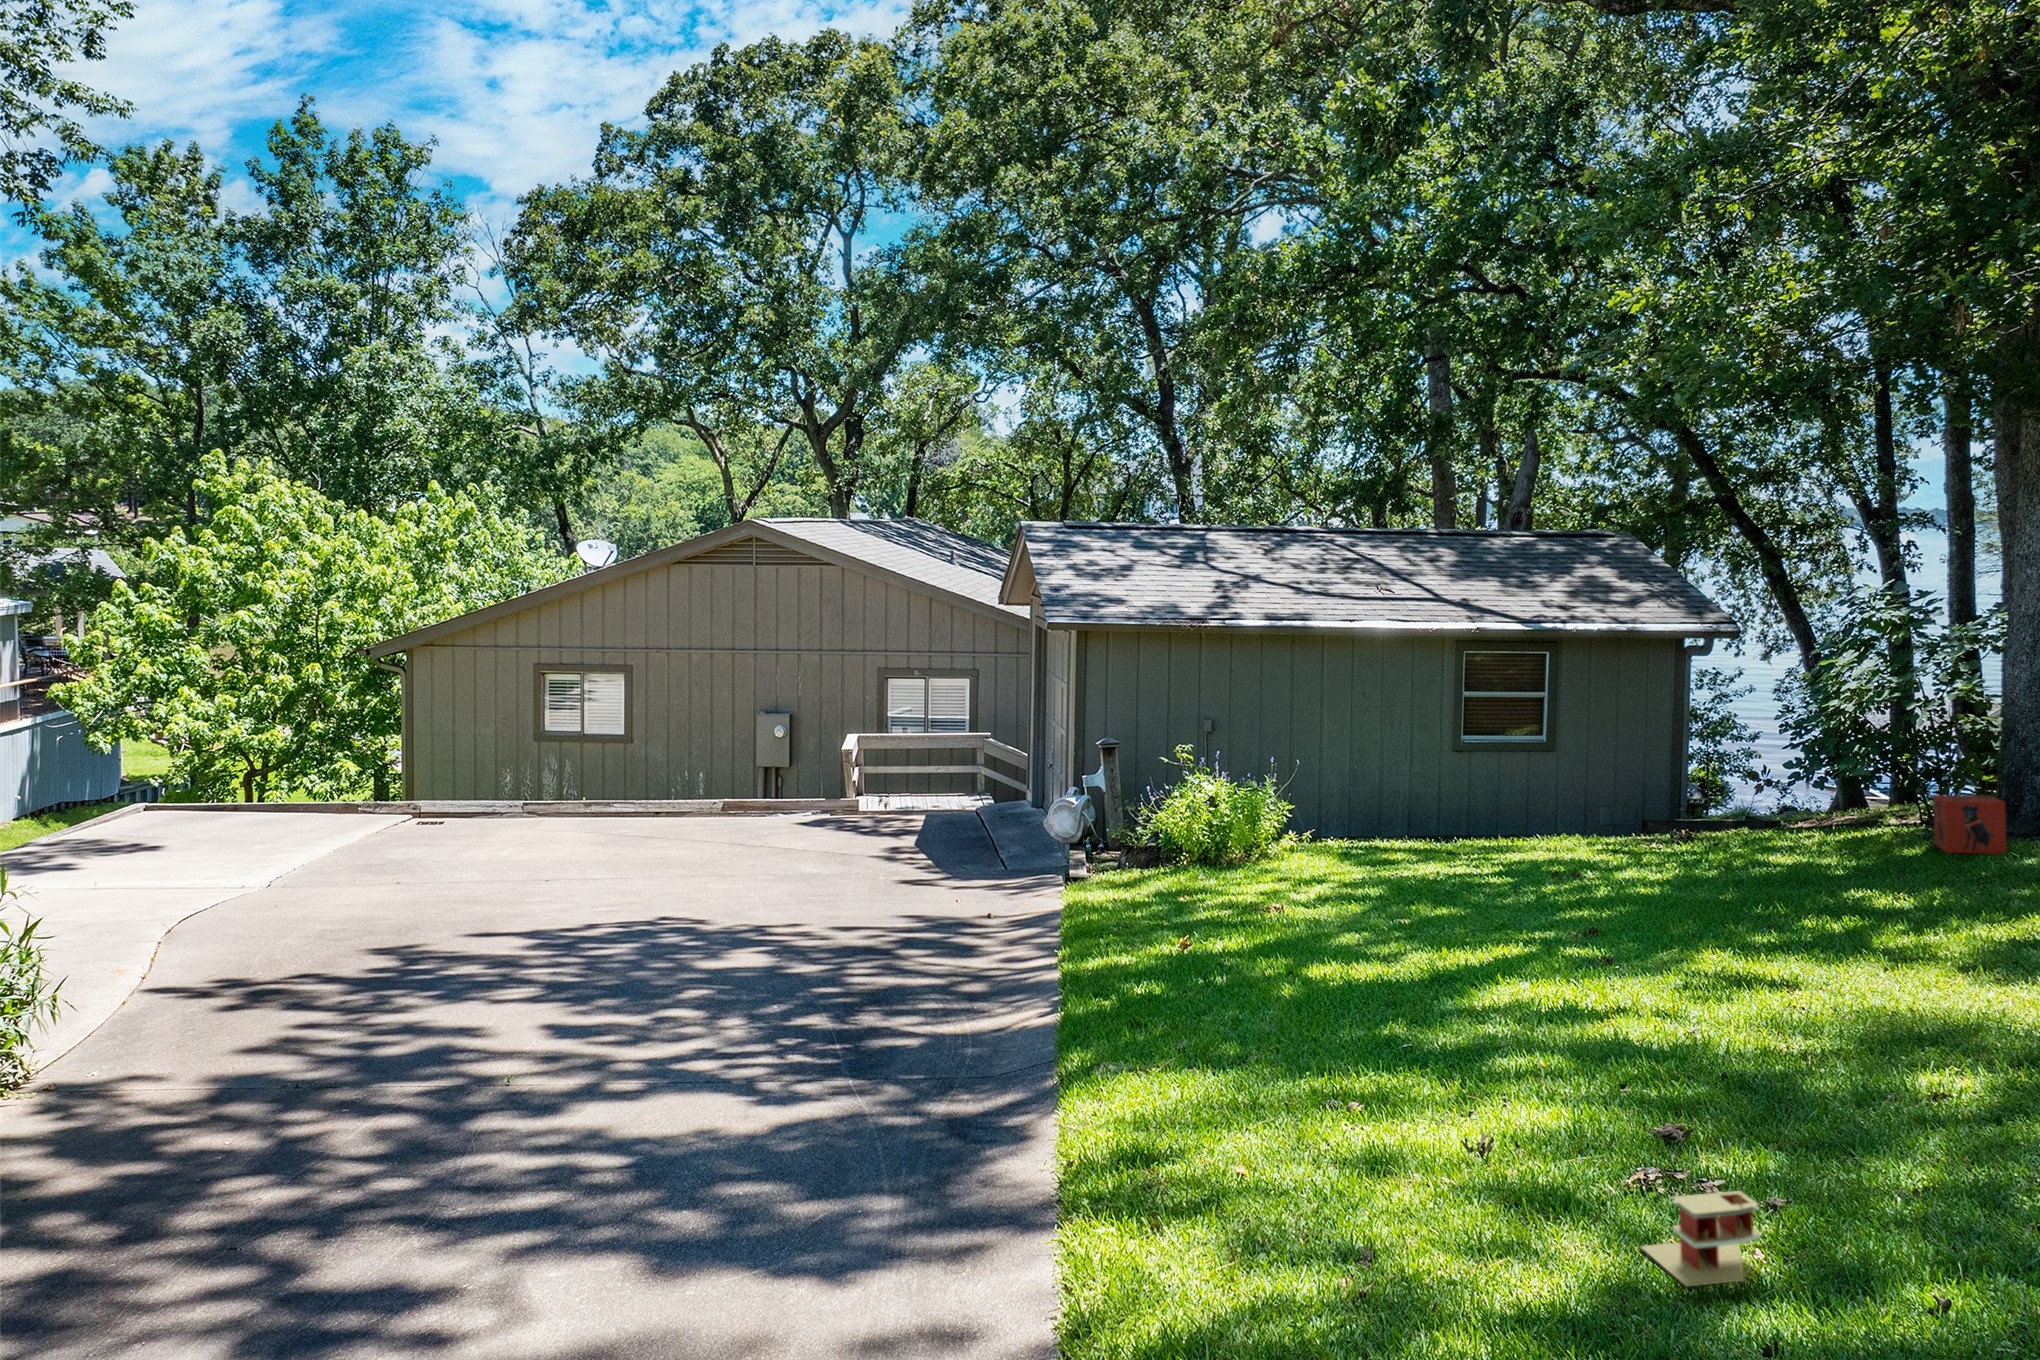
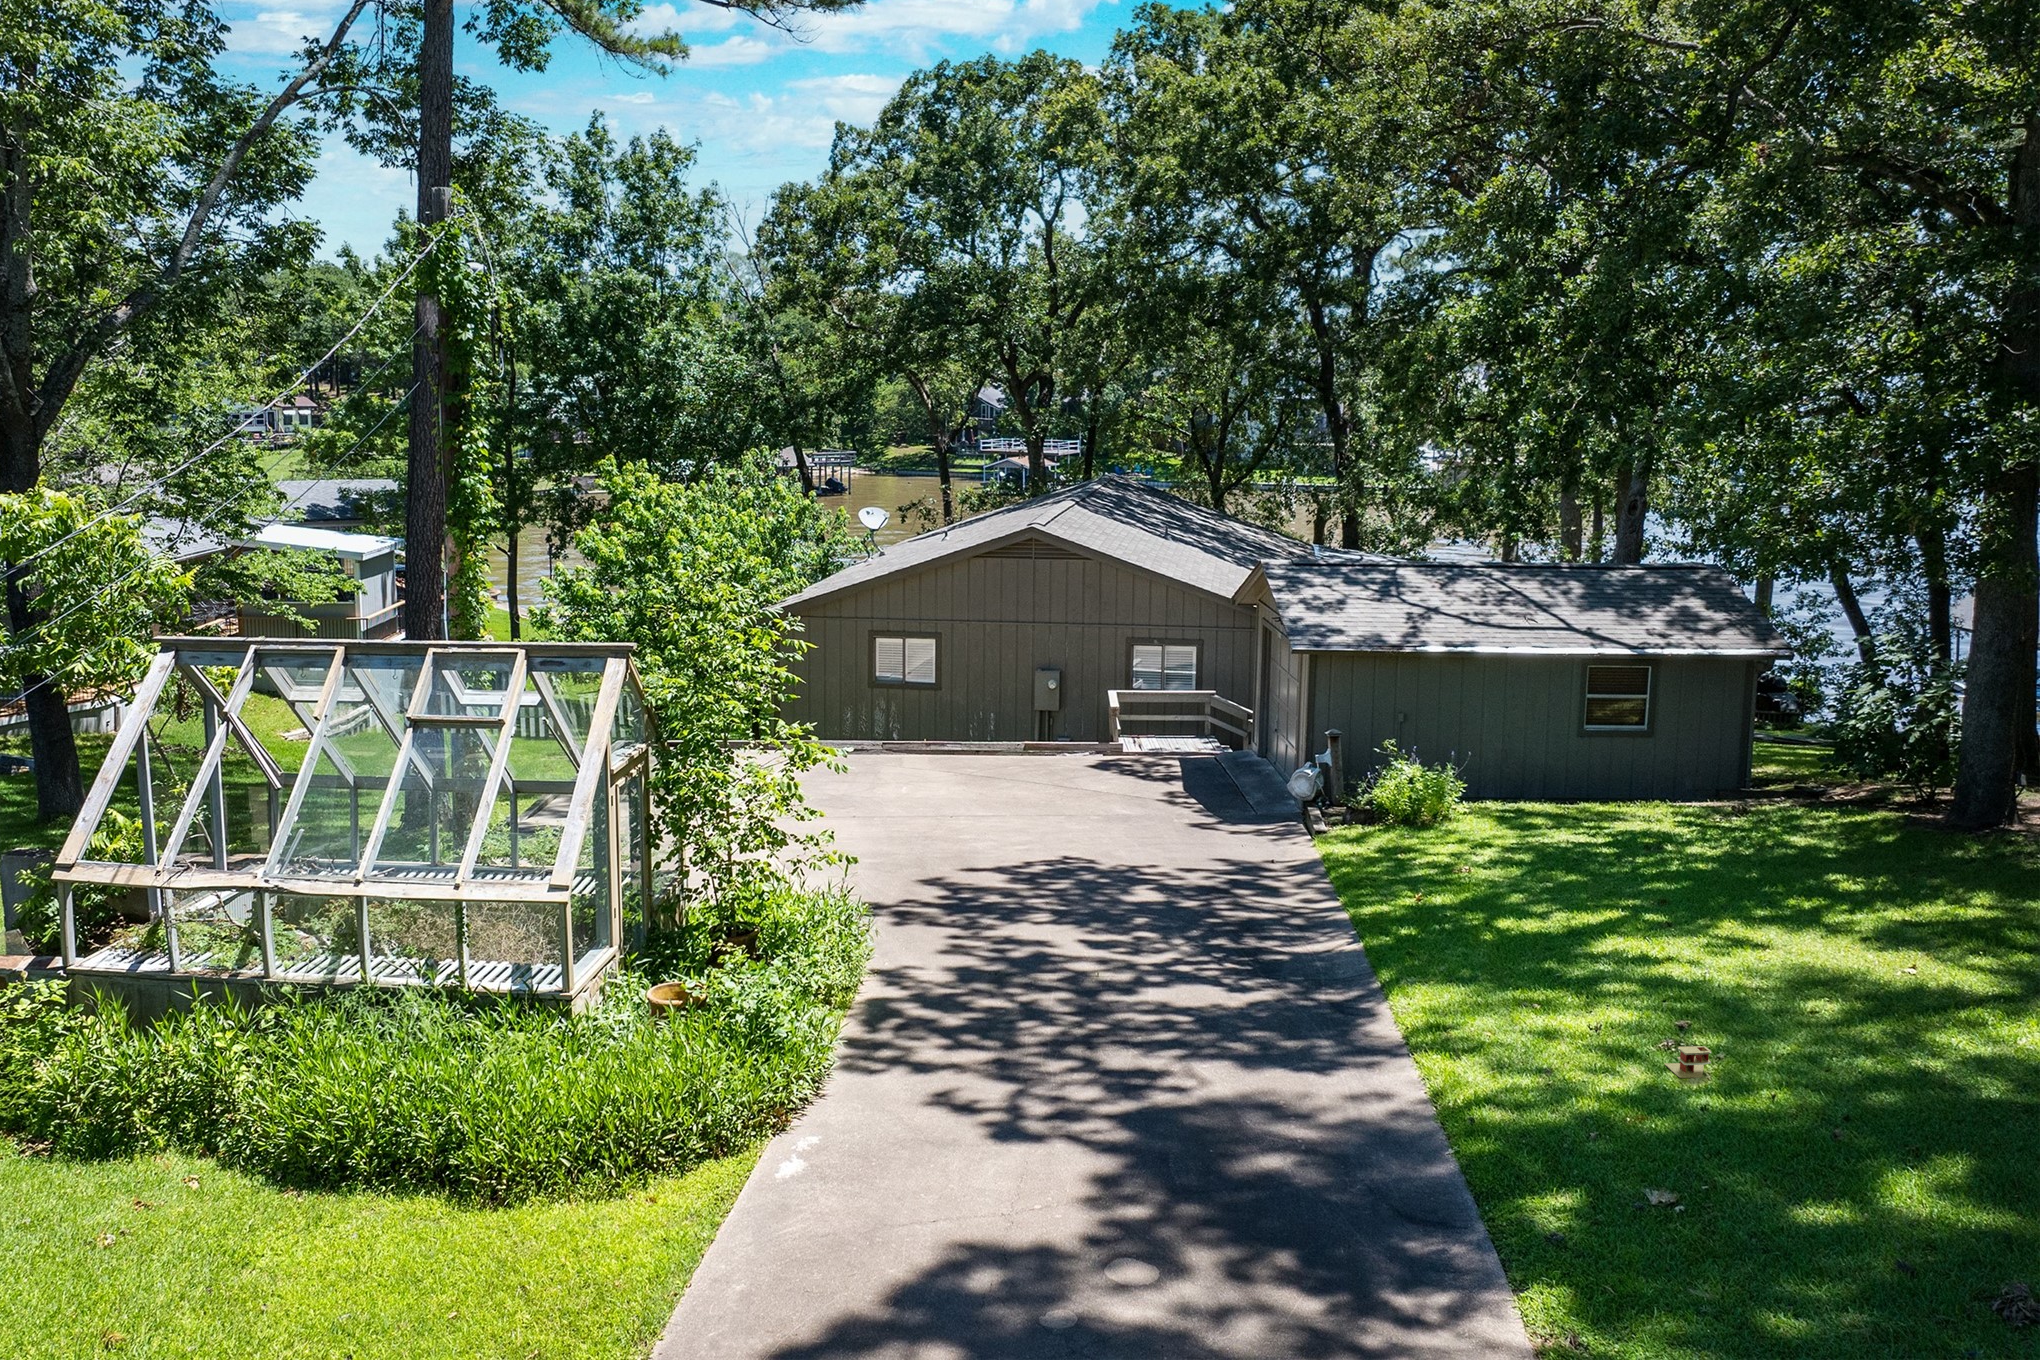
storage box: present [1933,795,2007,854] -> none [1906,805,1953,849]

